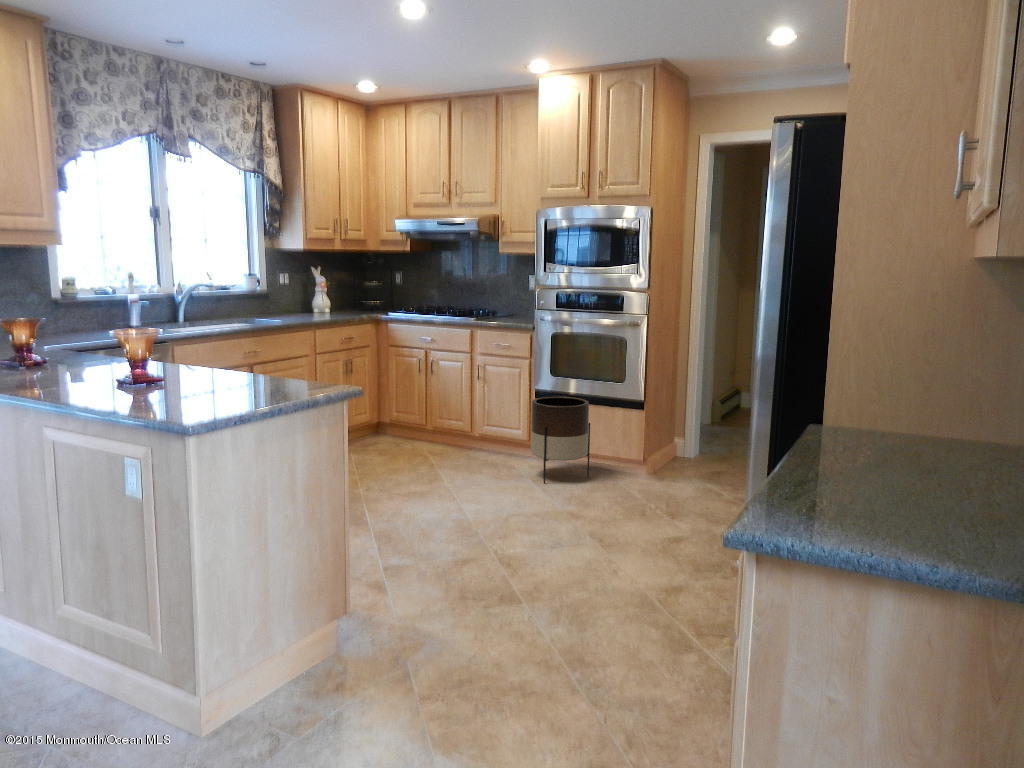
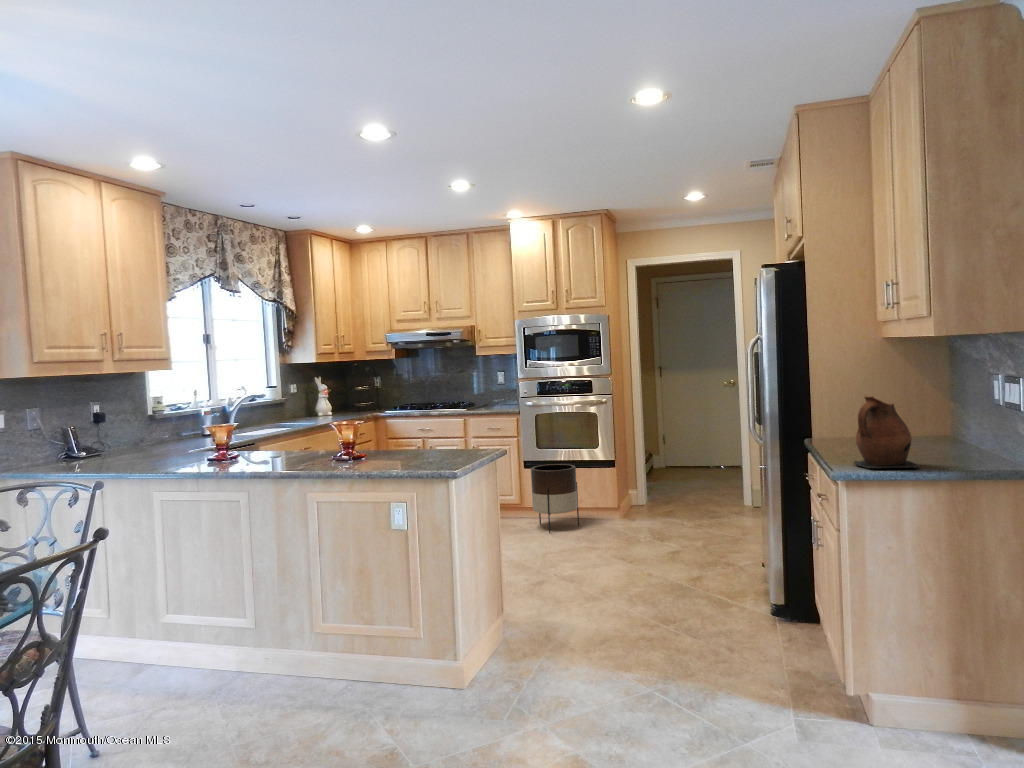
ceramic pitcher: none [801,363,937,537] -> present [855,396,920,468]

